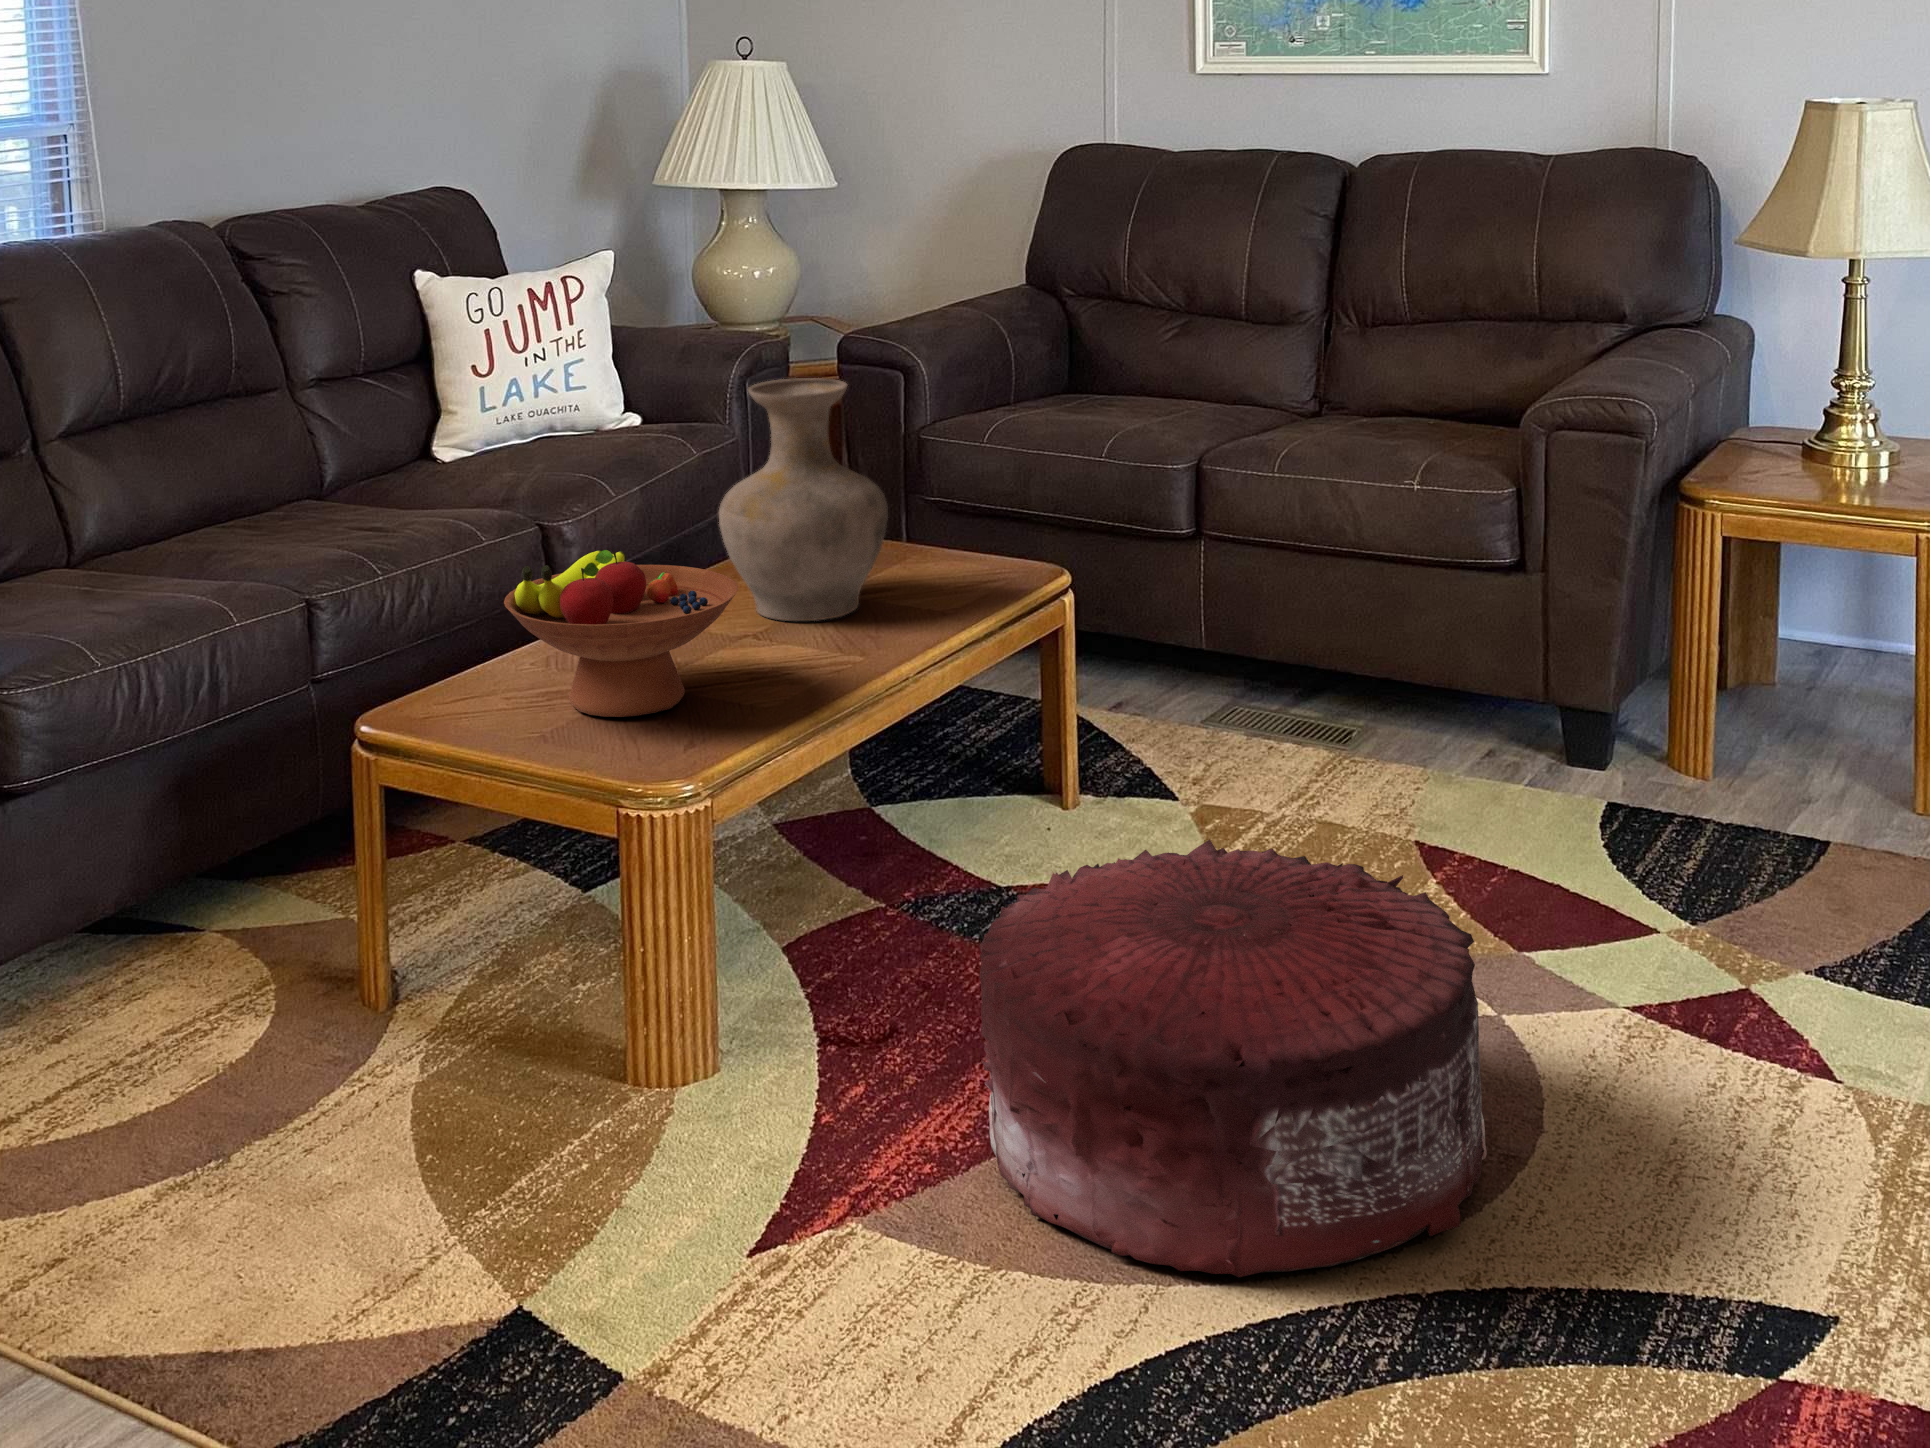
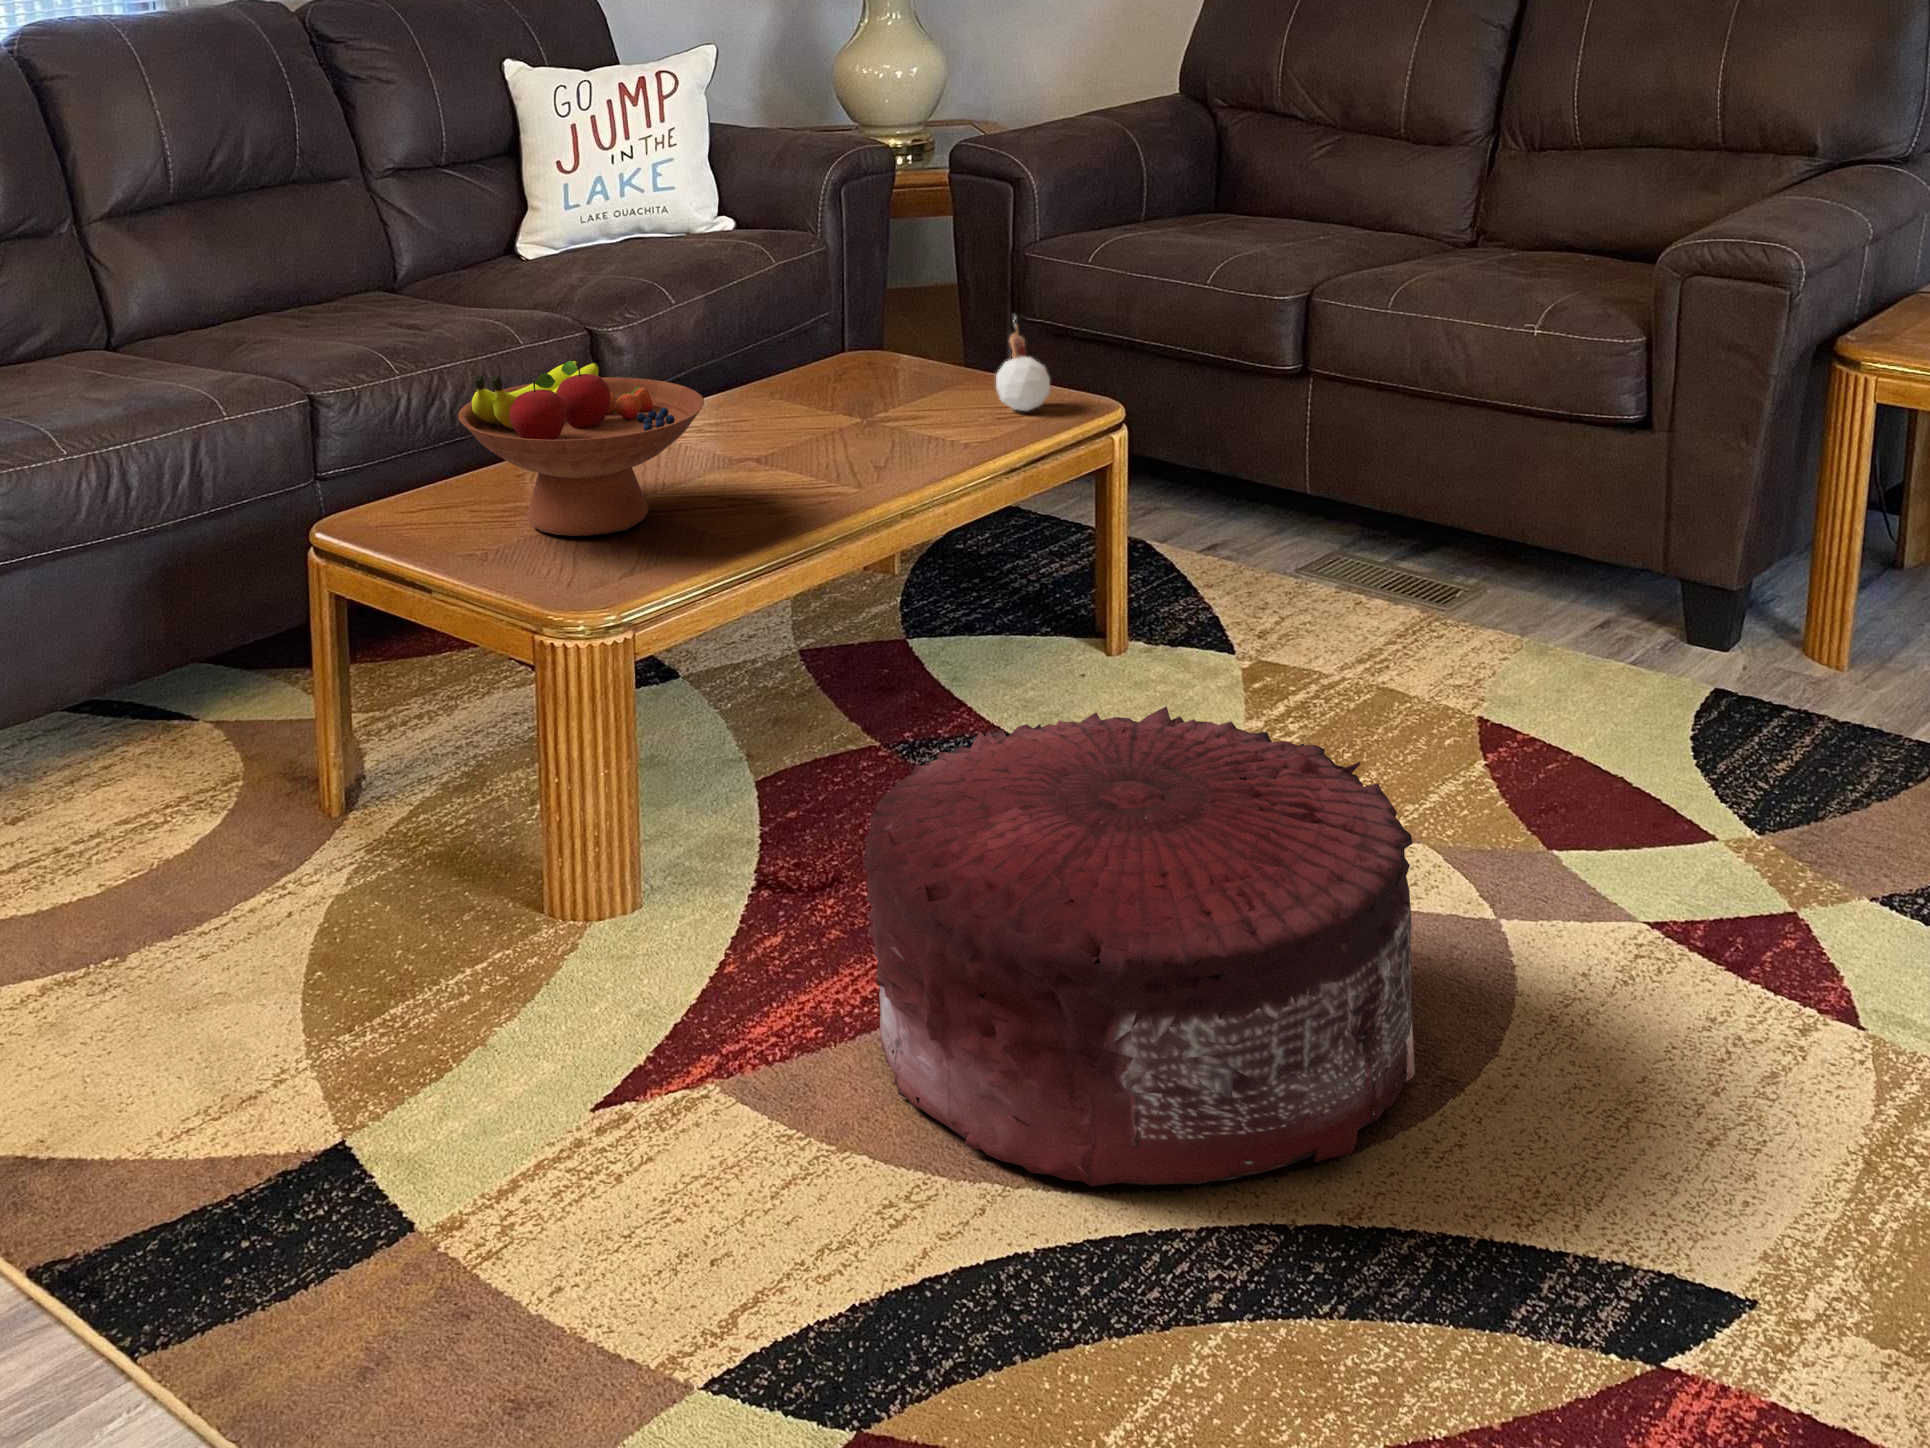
vase: present [719,378,888,621] -> none [733,187,912,444]
candle: none [955,491,1006,582] -> present [996,324,1050,411]

